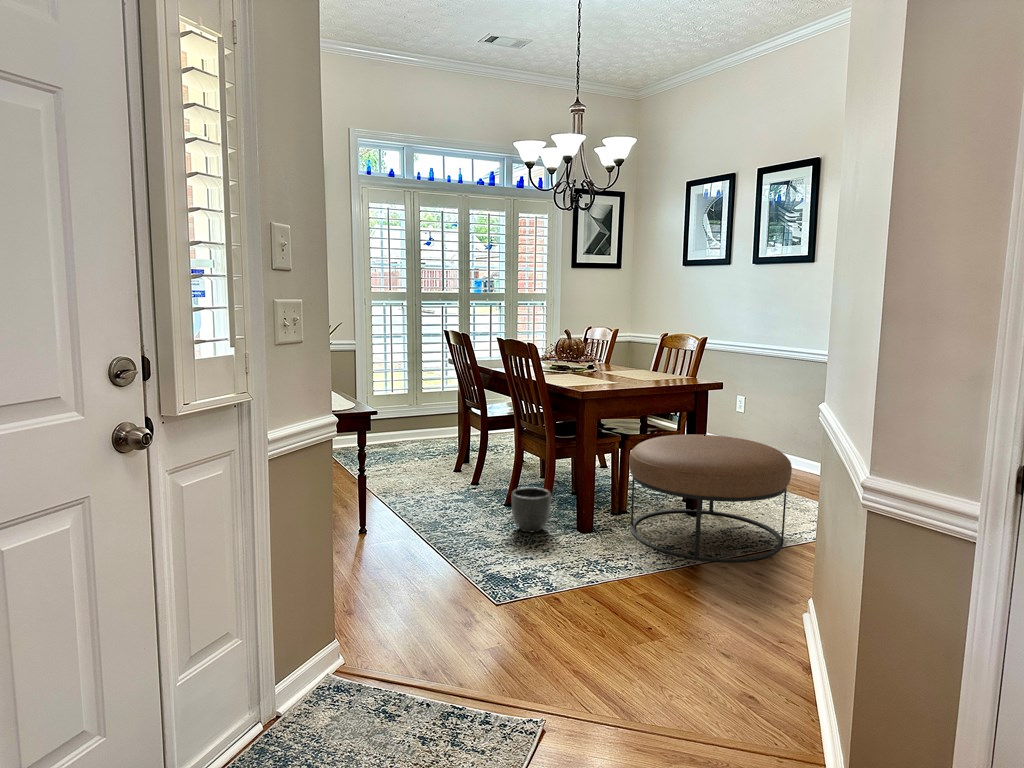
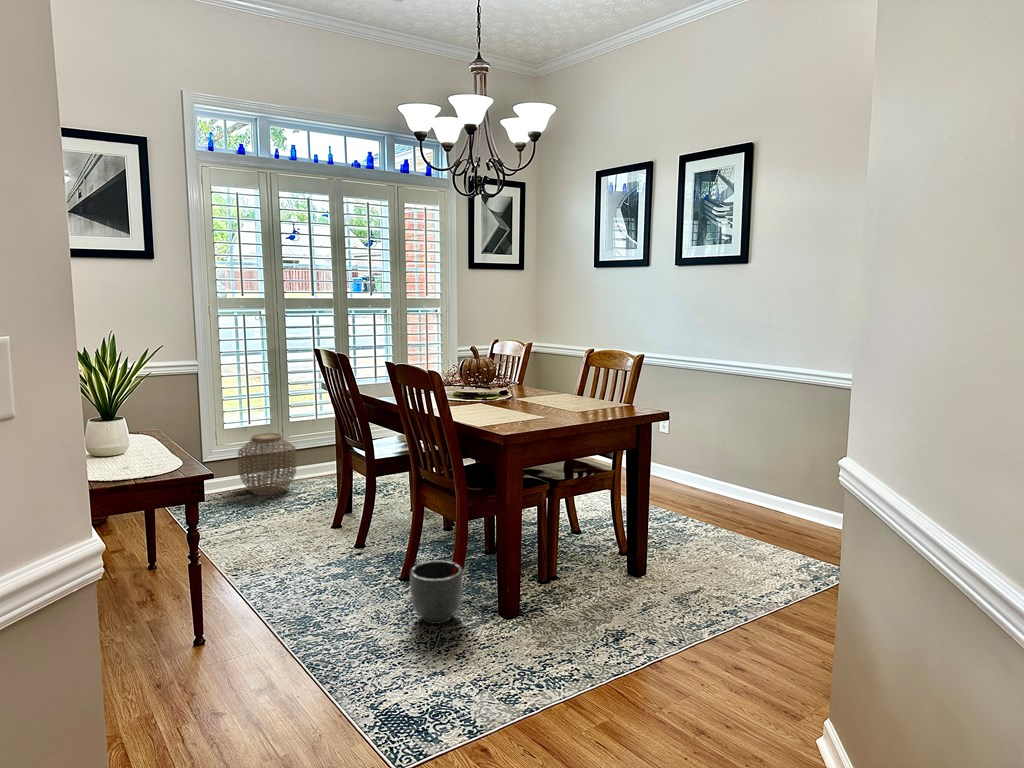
woven basket: none [383,400,427,448] -> present [238,433,296,495]
ottoman: present [629,434,792,562] -> none [562,478,765,653]

